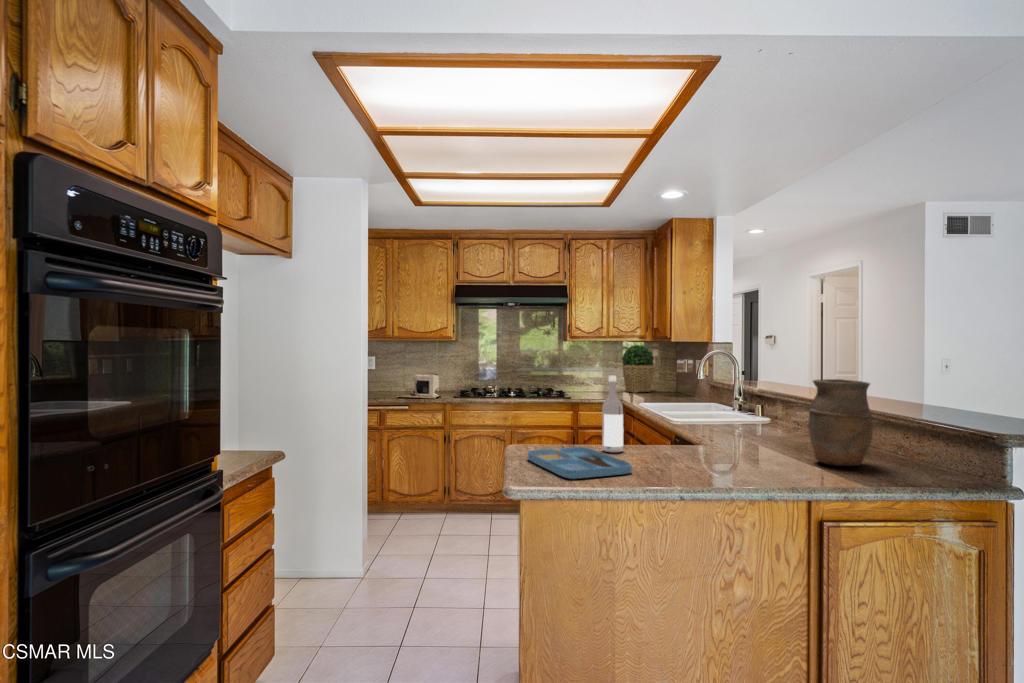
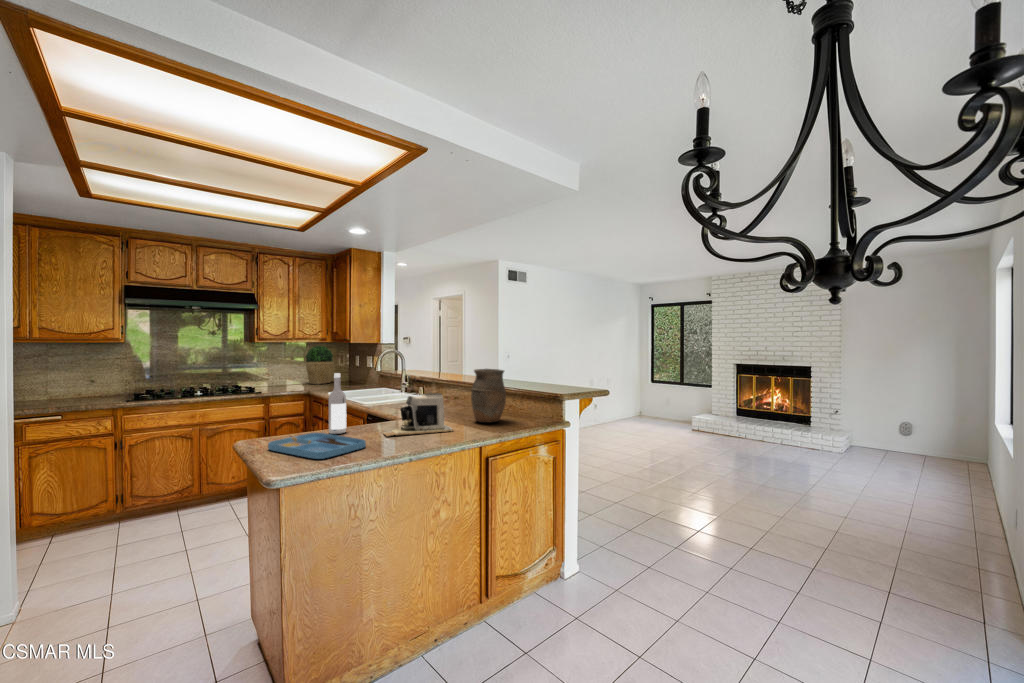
coffee maker: present [397,374,439,399] -> present [384,393,453,436]

